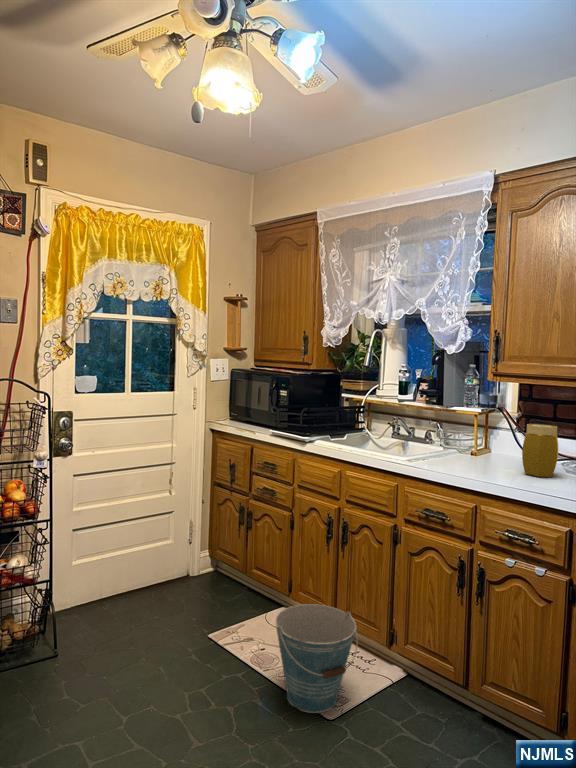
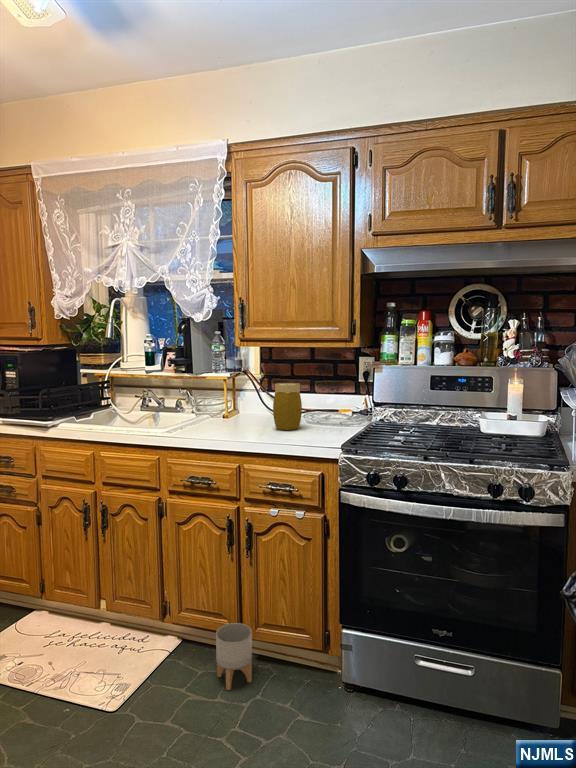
bucket: present [275,604,357,713] -> none [37,598,134,718]
planter: none [435,670,476,742] -> present [216,623,252,690]

